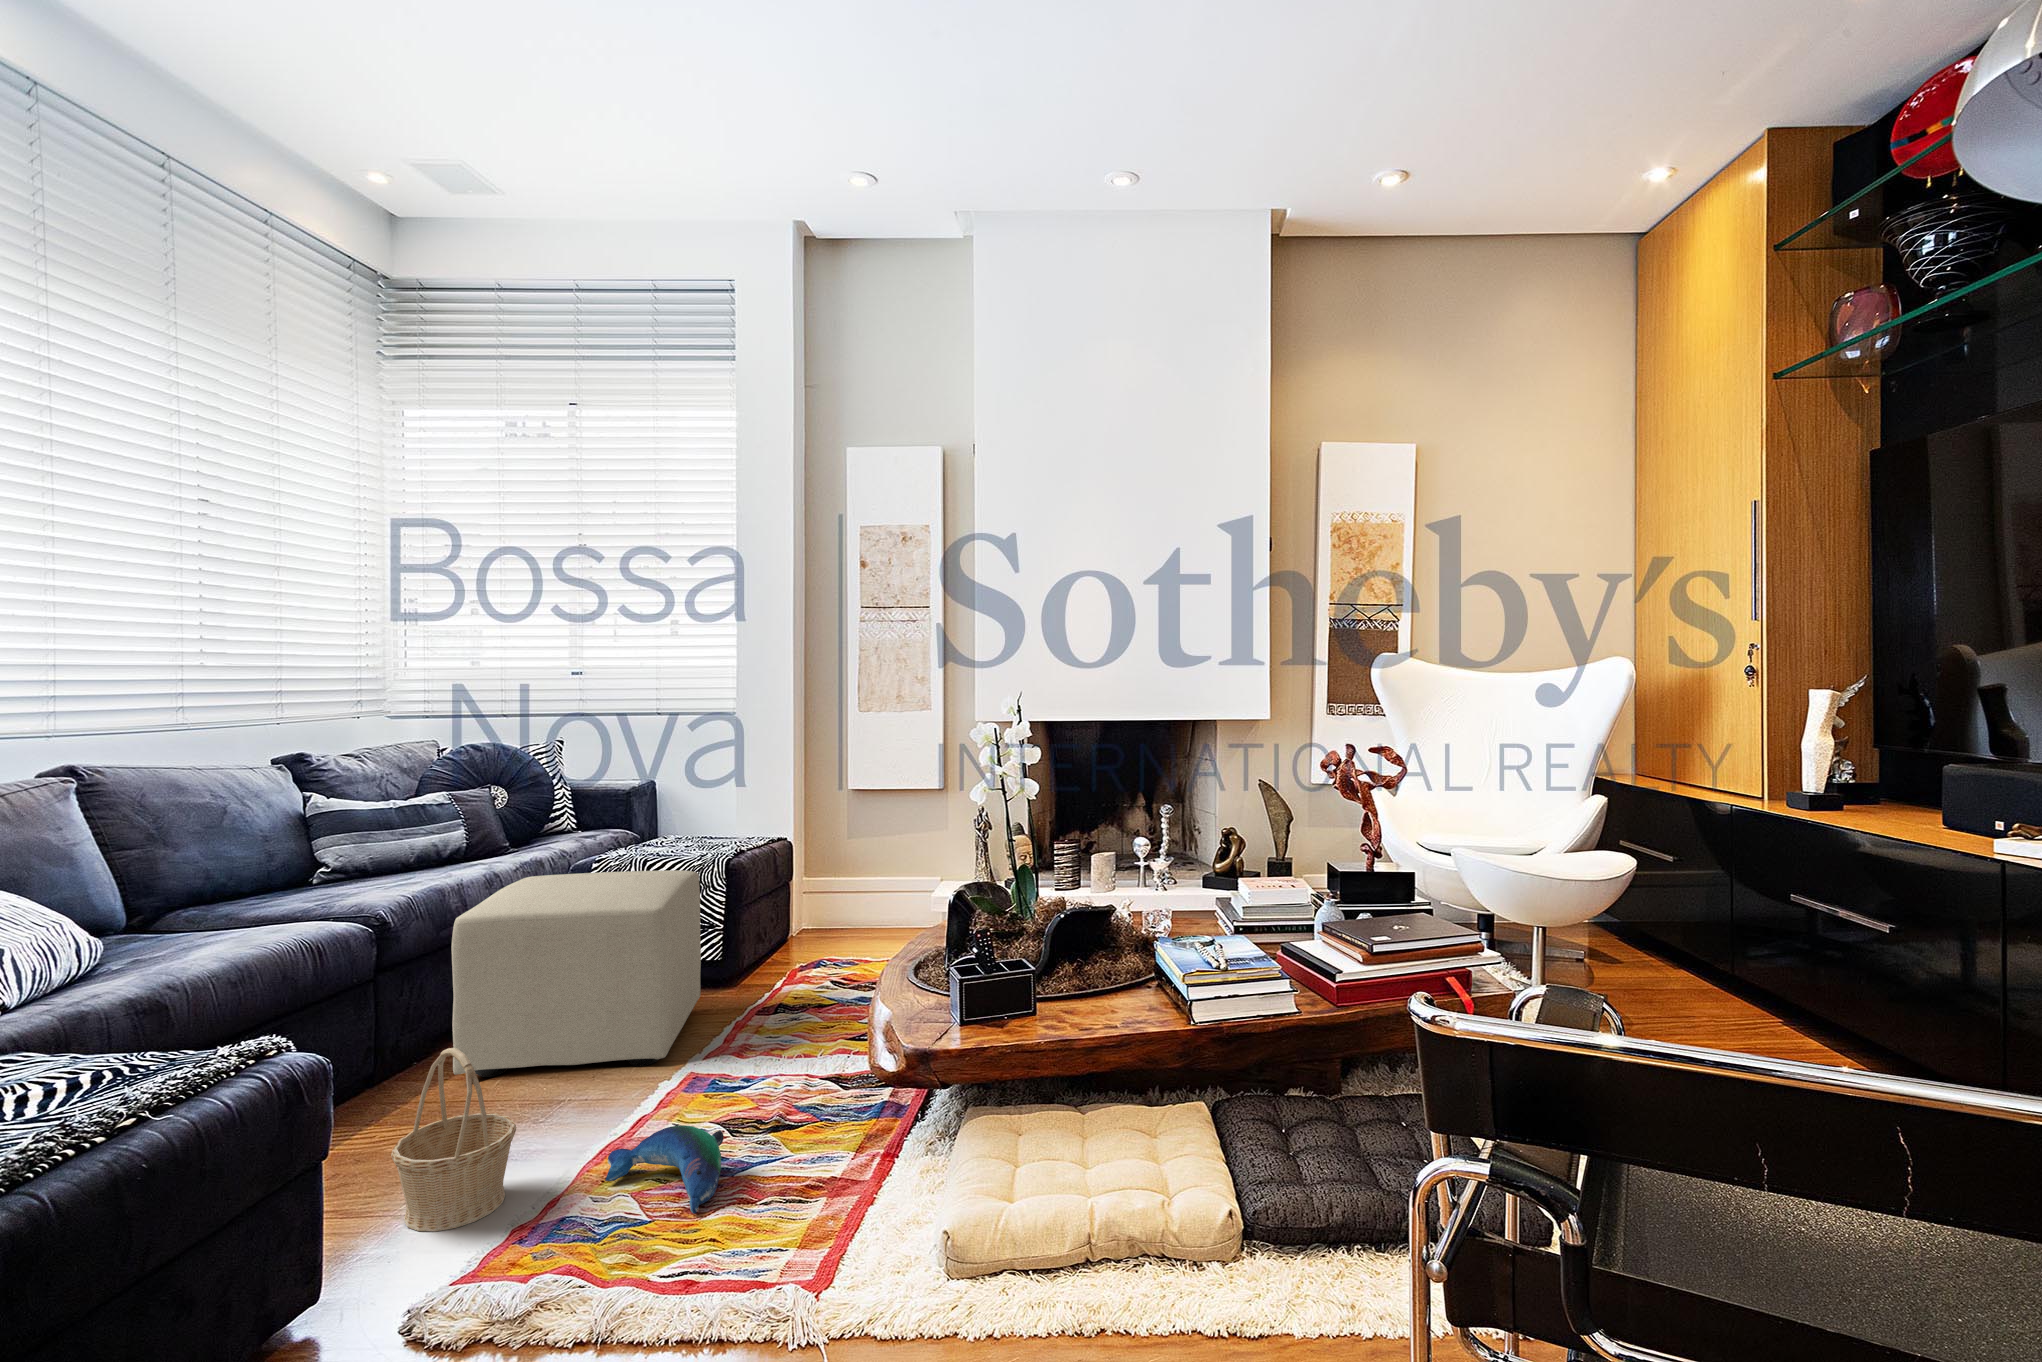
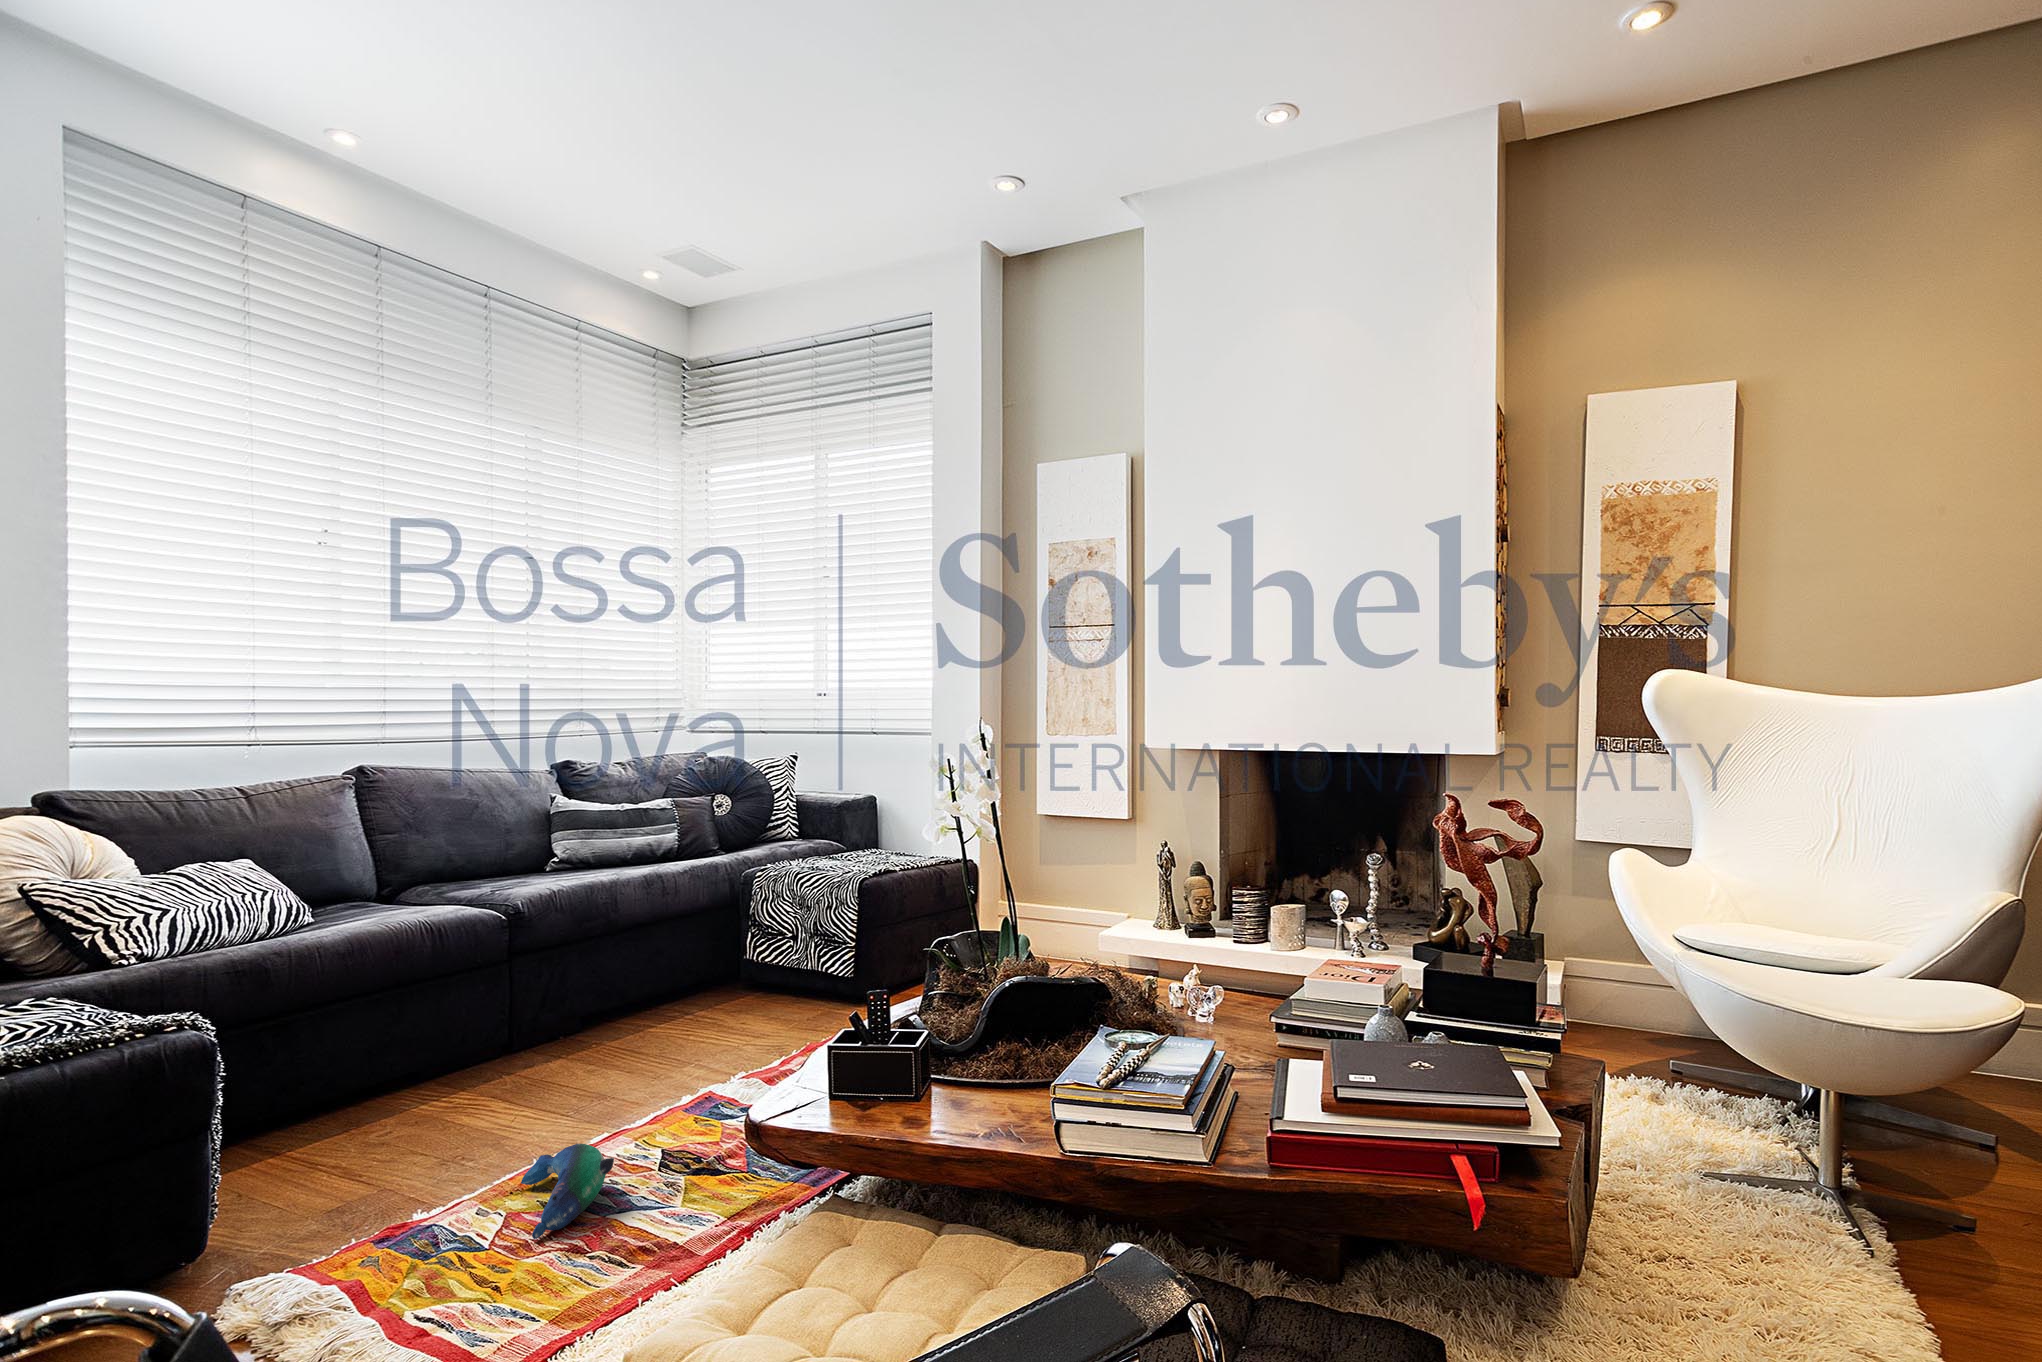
ottoman: present [451,870,701,1077] -> none [563,880,814,1074]
basket: present [391,1048,516,1231] -> none [355,1032,469,1197]

